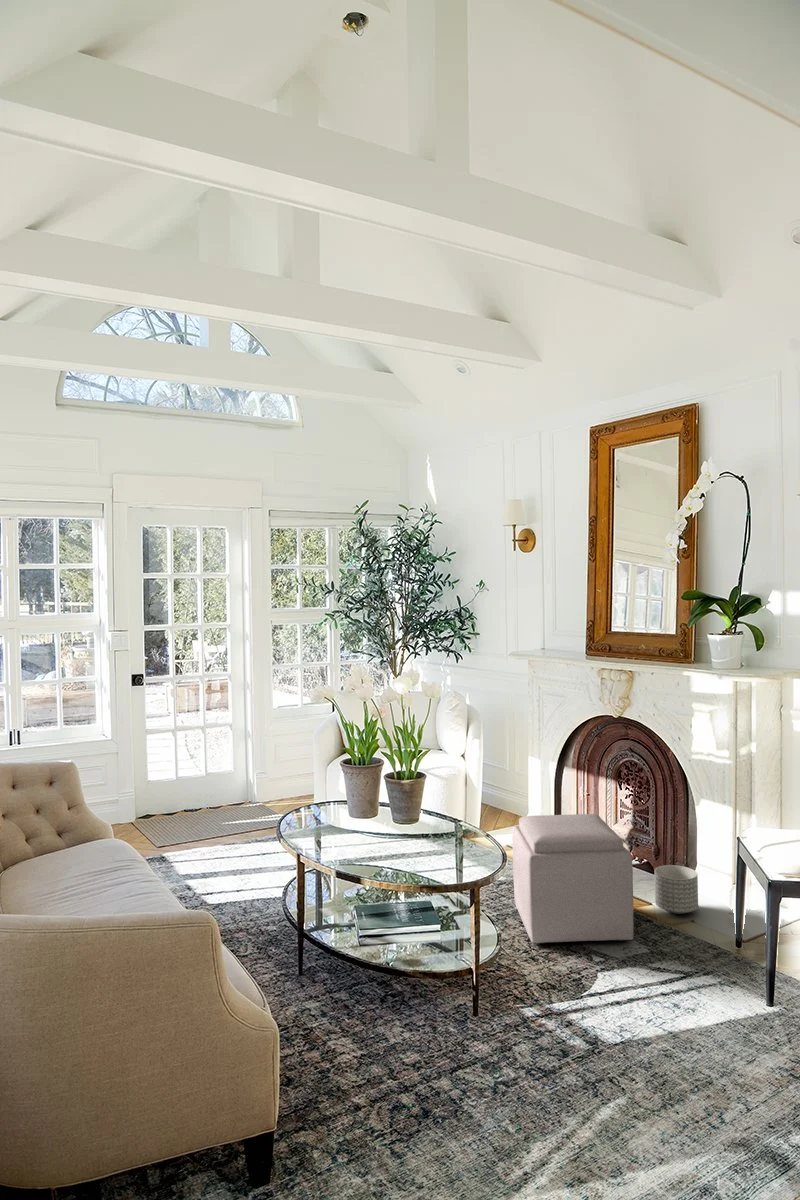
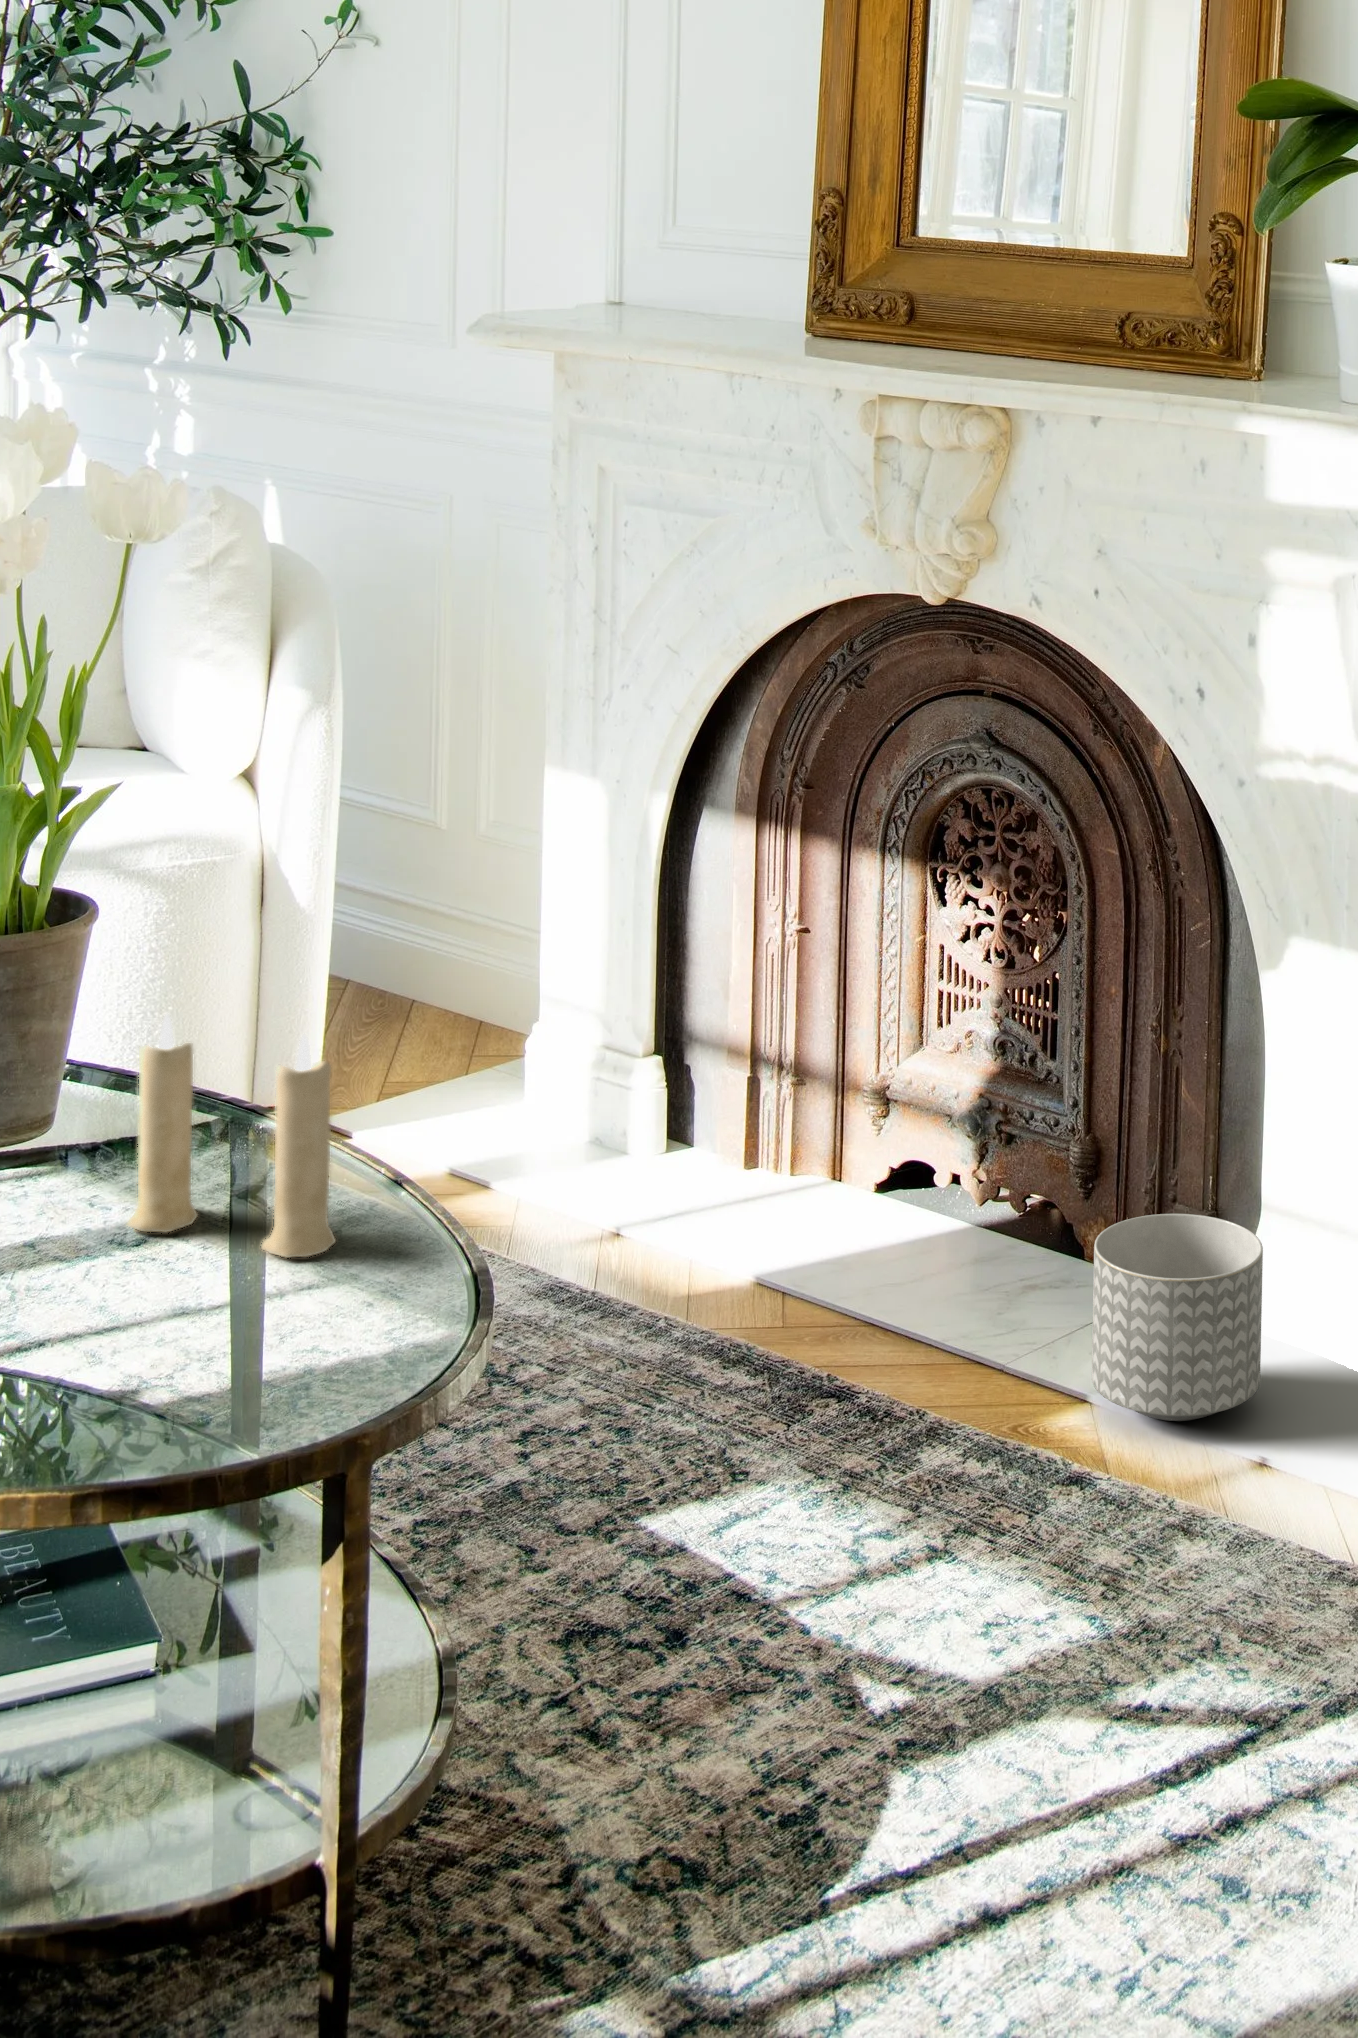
candle: none [435,793,476,846] -> present [127,1014,336,1258]
ottoman: present [512,814,633,944] -> none [491,1030,1034,1663]

